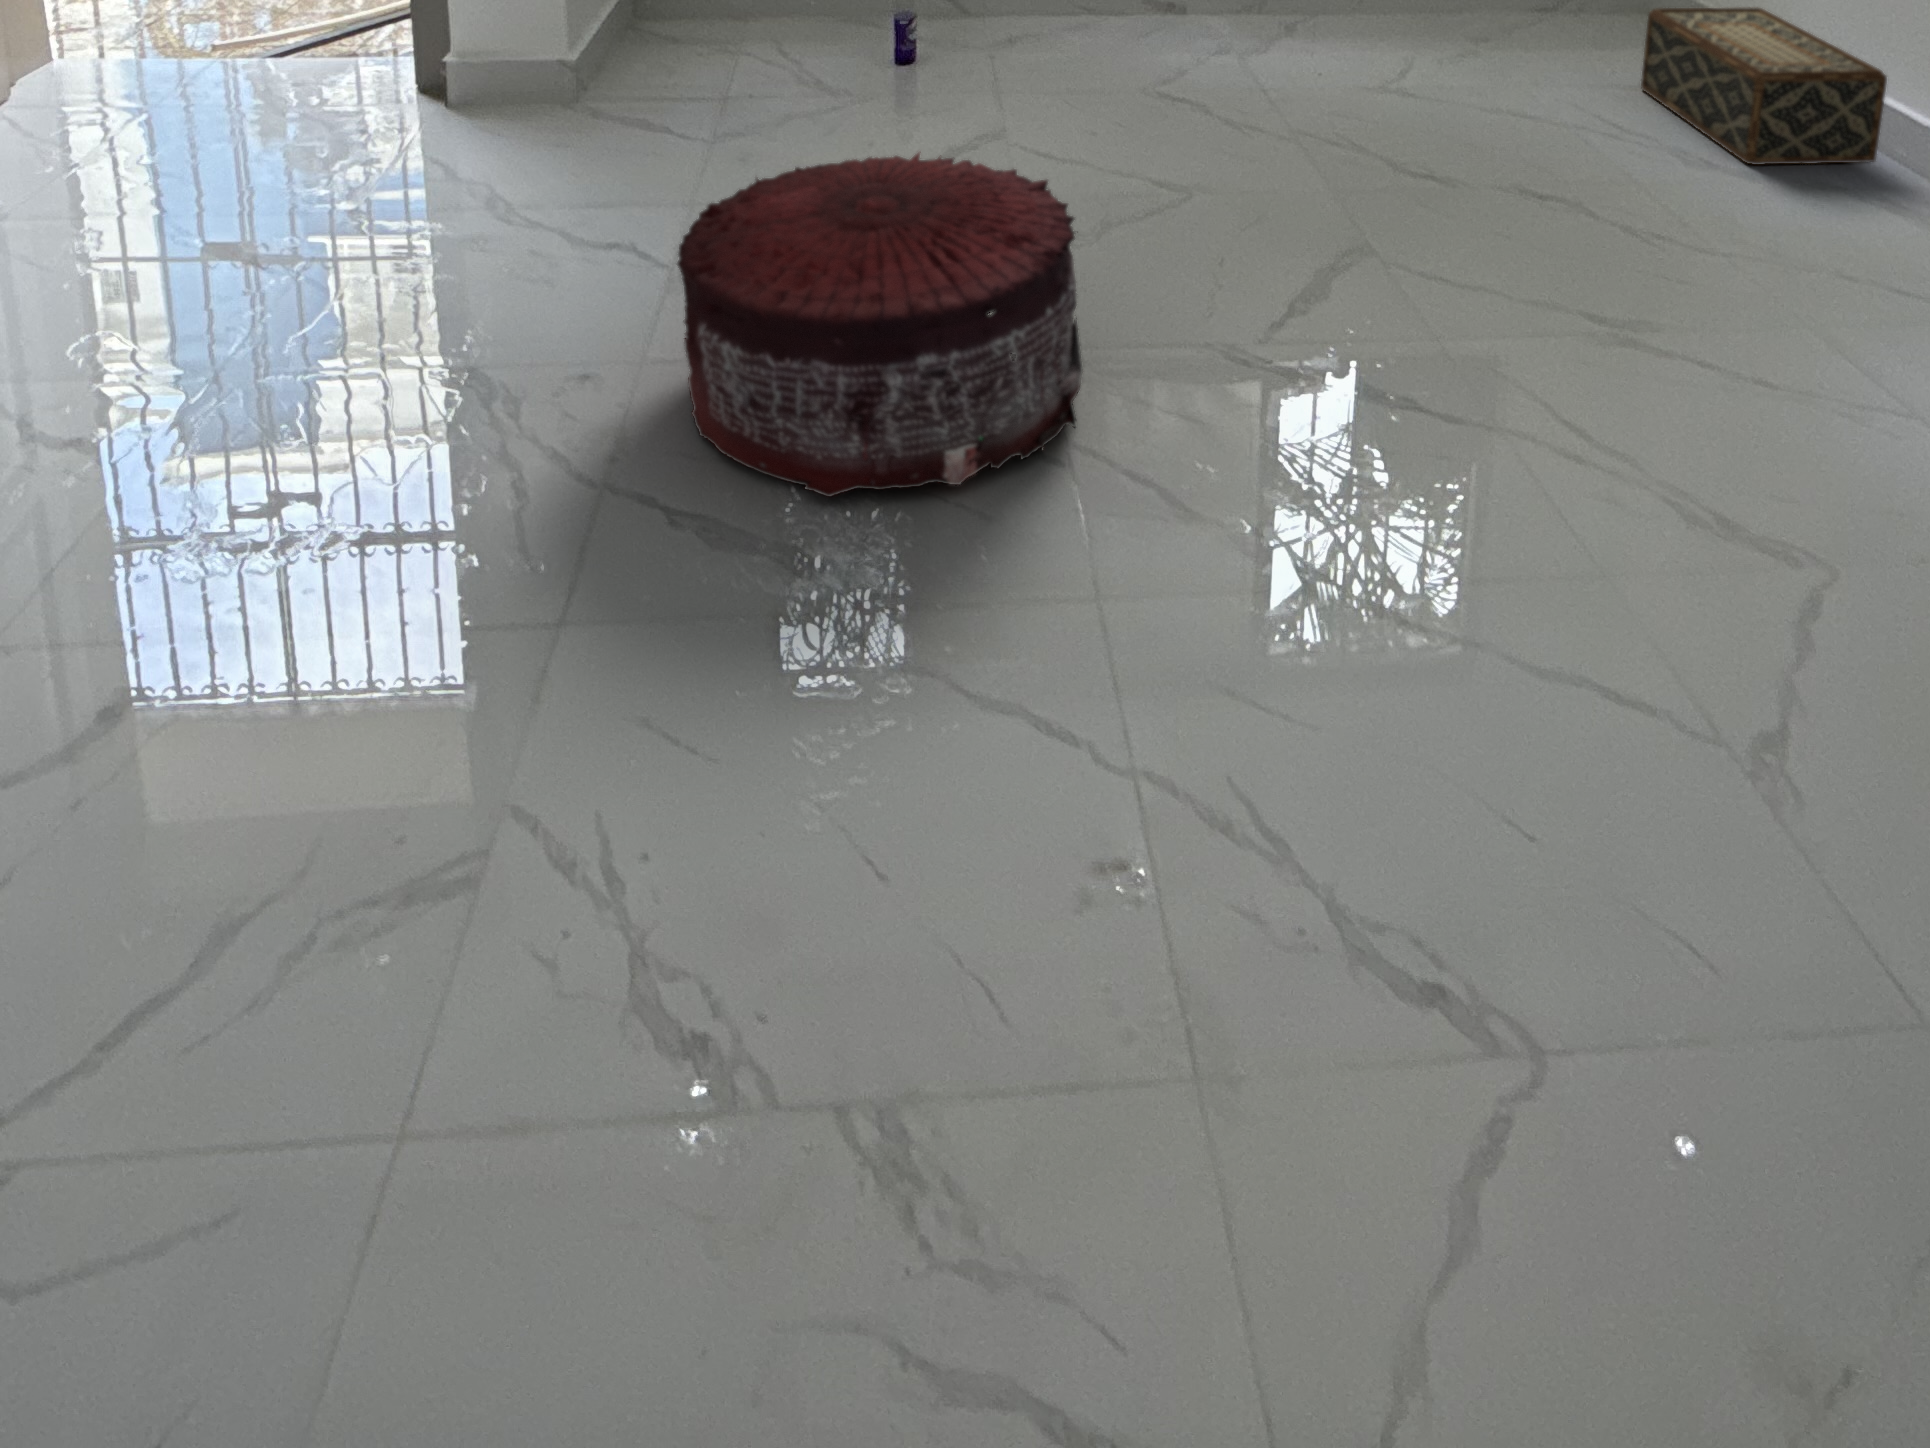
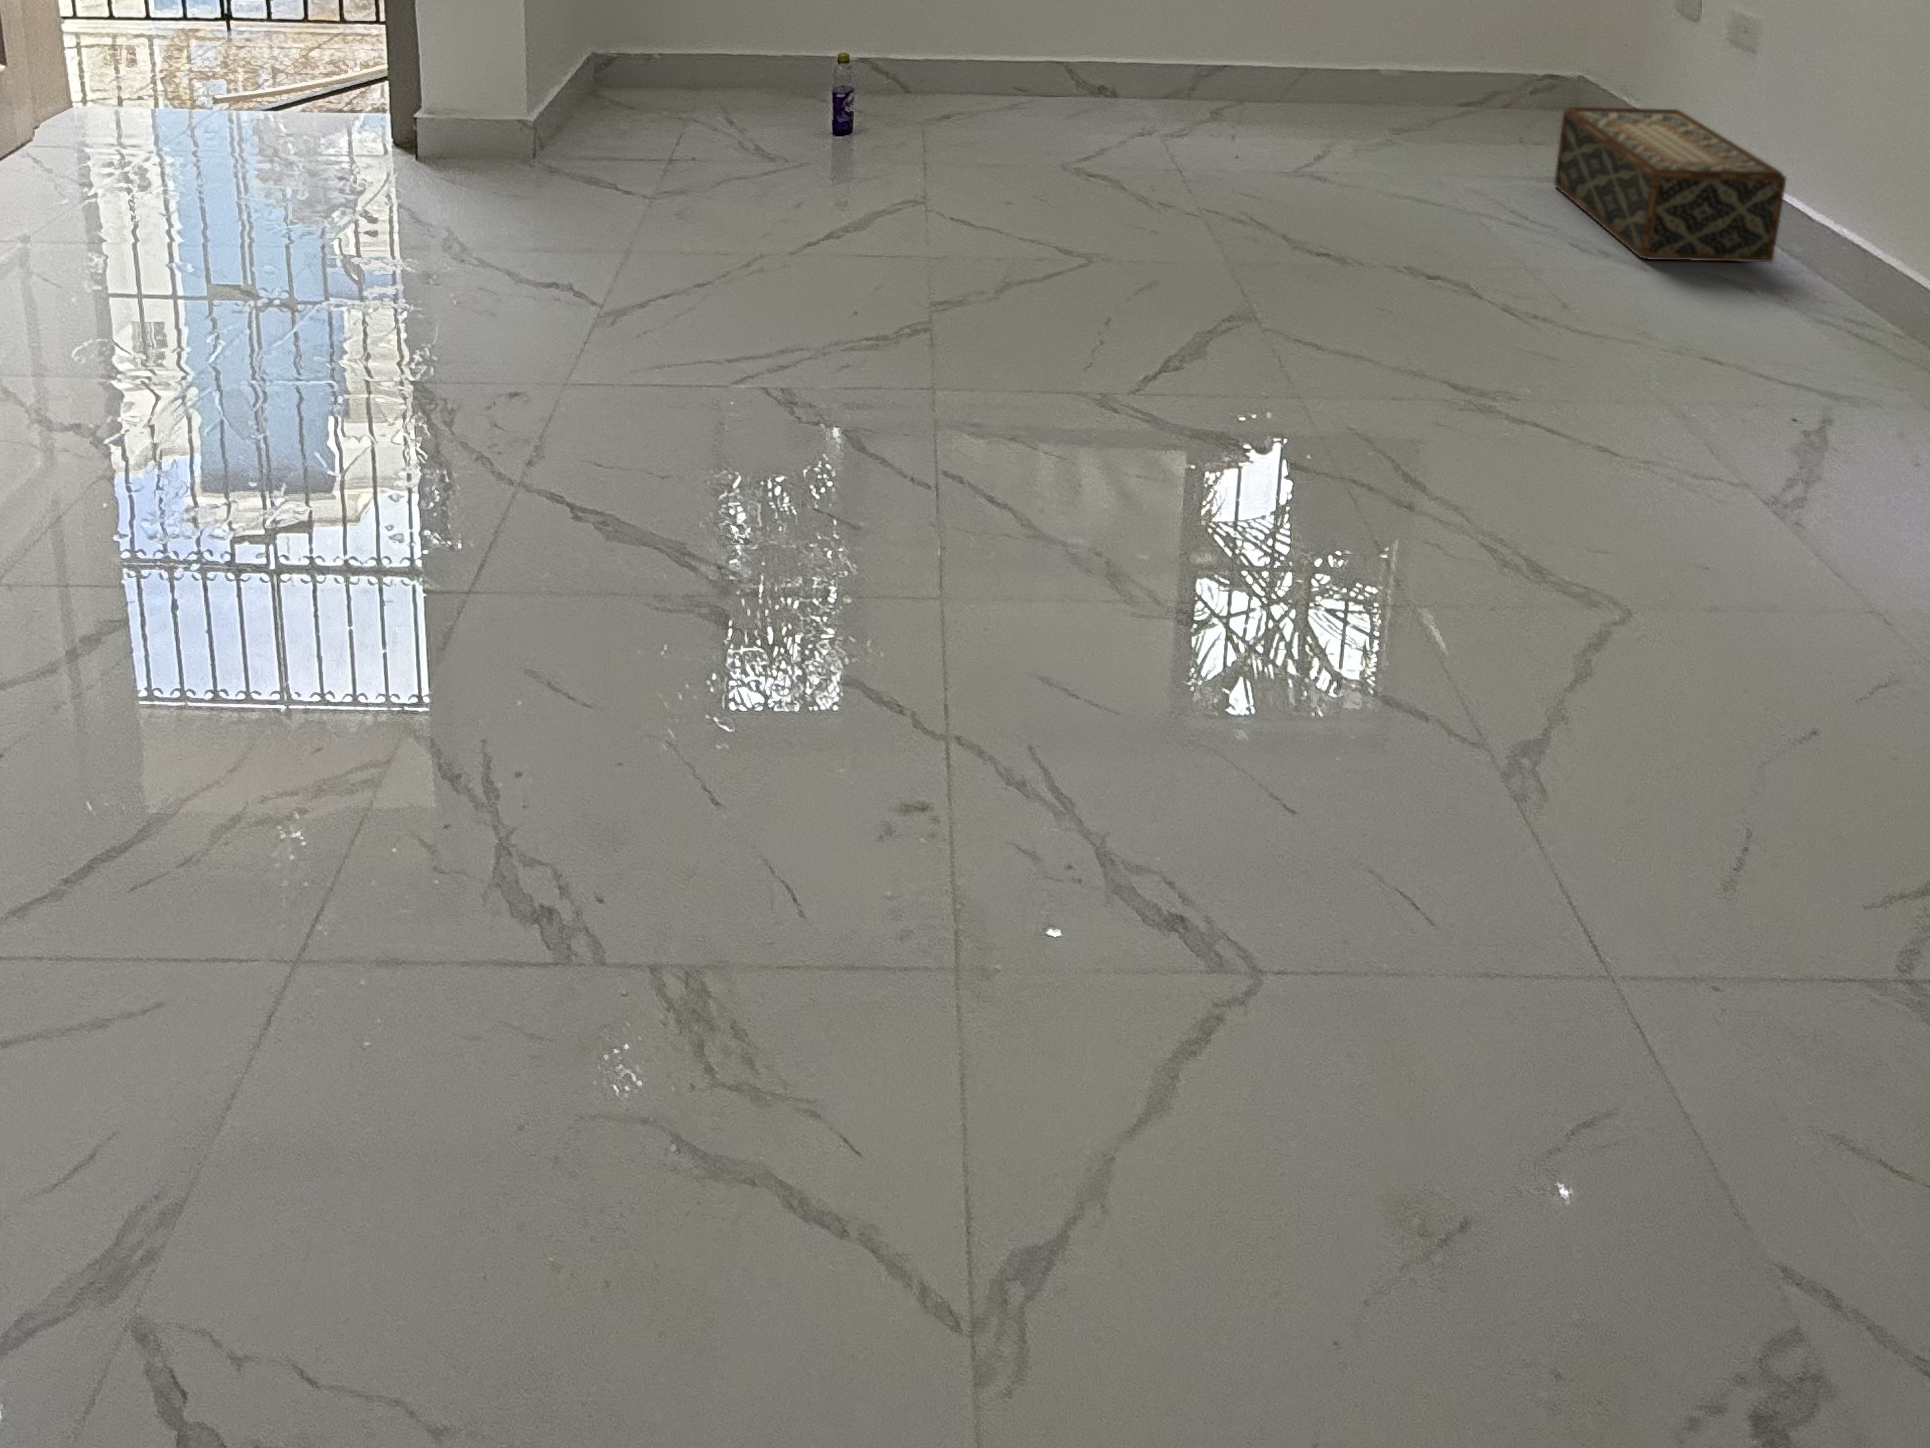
pouf: present [677,153,1082,496] -> none [585,204,947,500]

